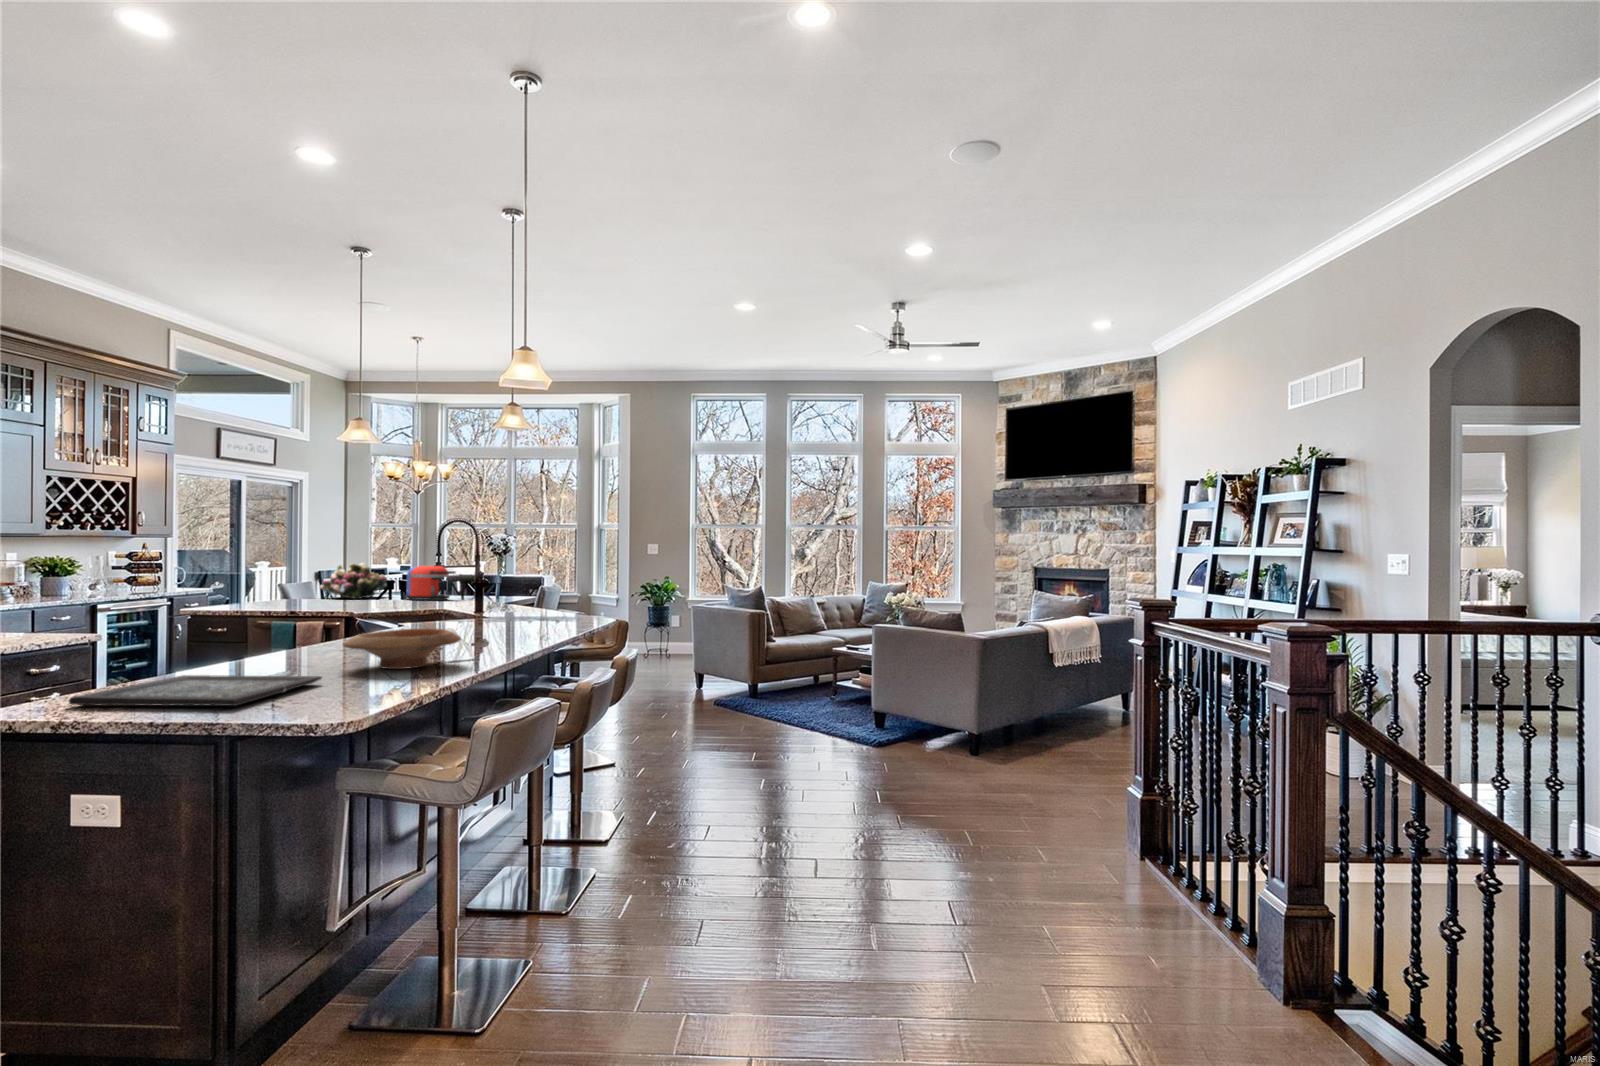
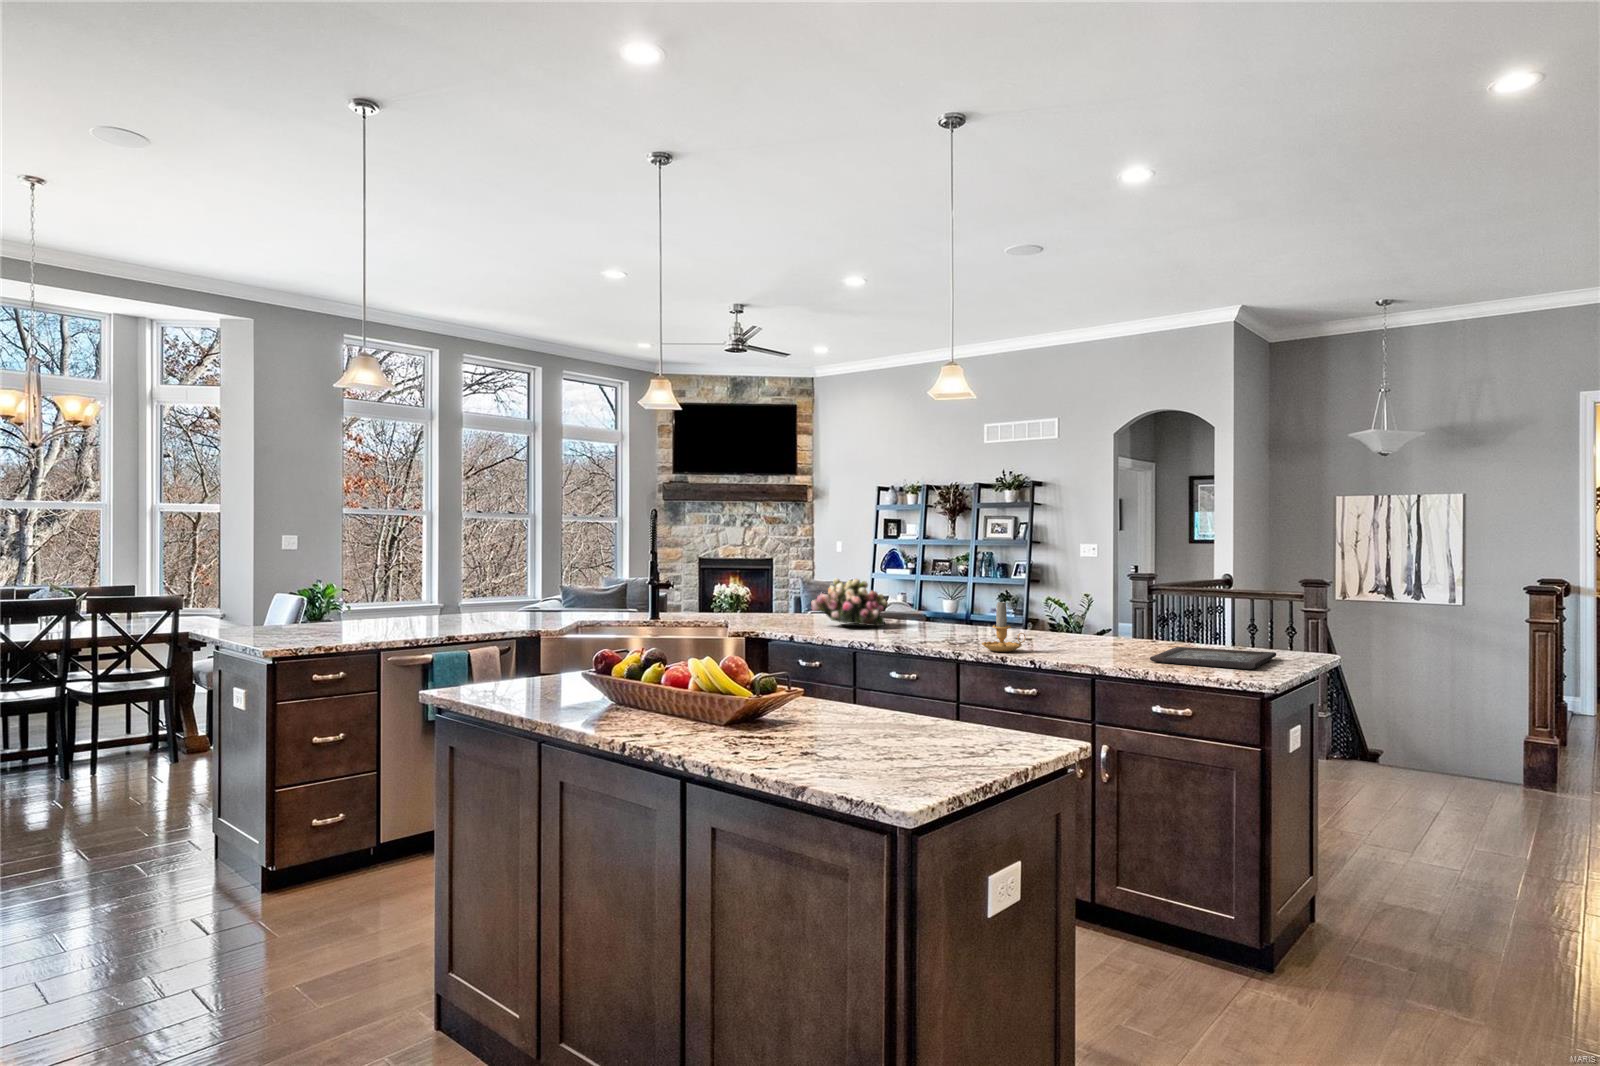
flower arrangement: present [320,563,387,599] -> present [811,578,888,626]
coffee maker: present [406,566,455,600] -> none [404,578,471,628]
candle: none [278,596,331,655] -> present [982,601,1026,652]
wooden bowl: present [343,628,461,669] -> none [1061,616,1144,646]

